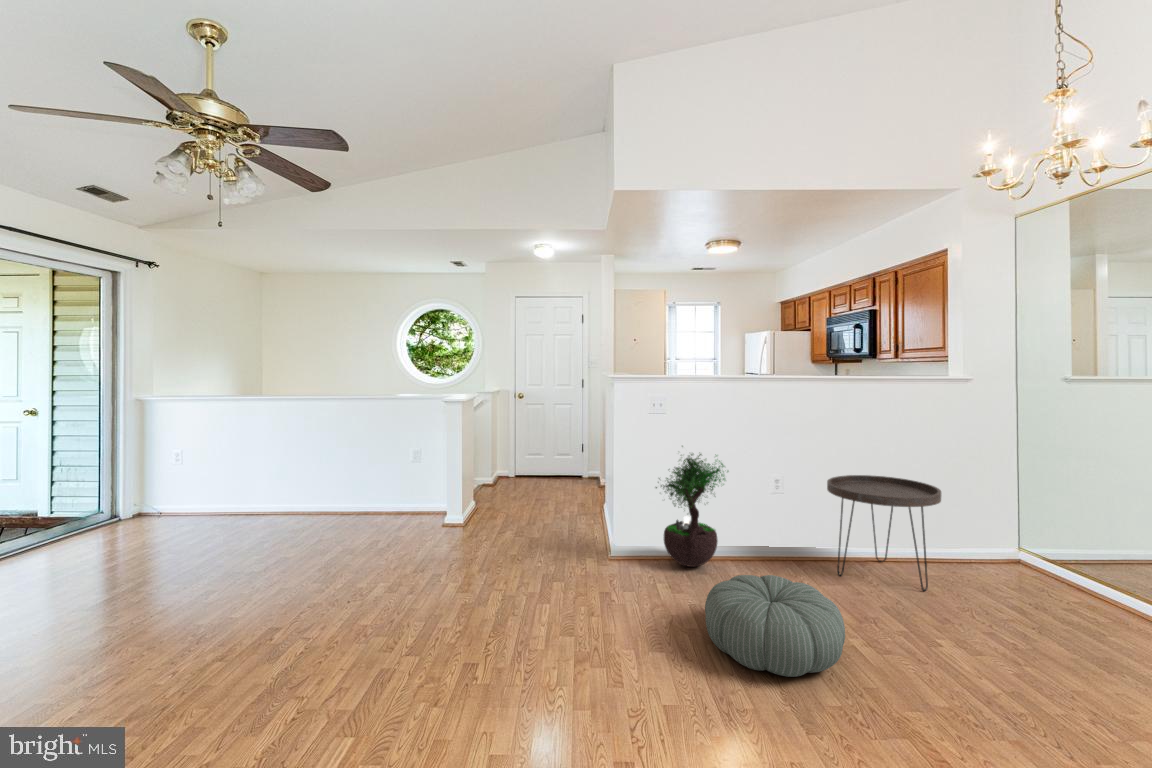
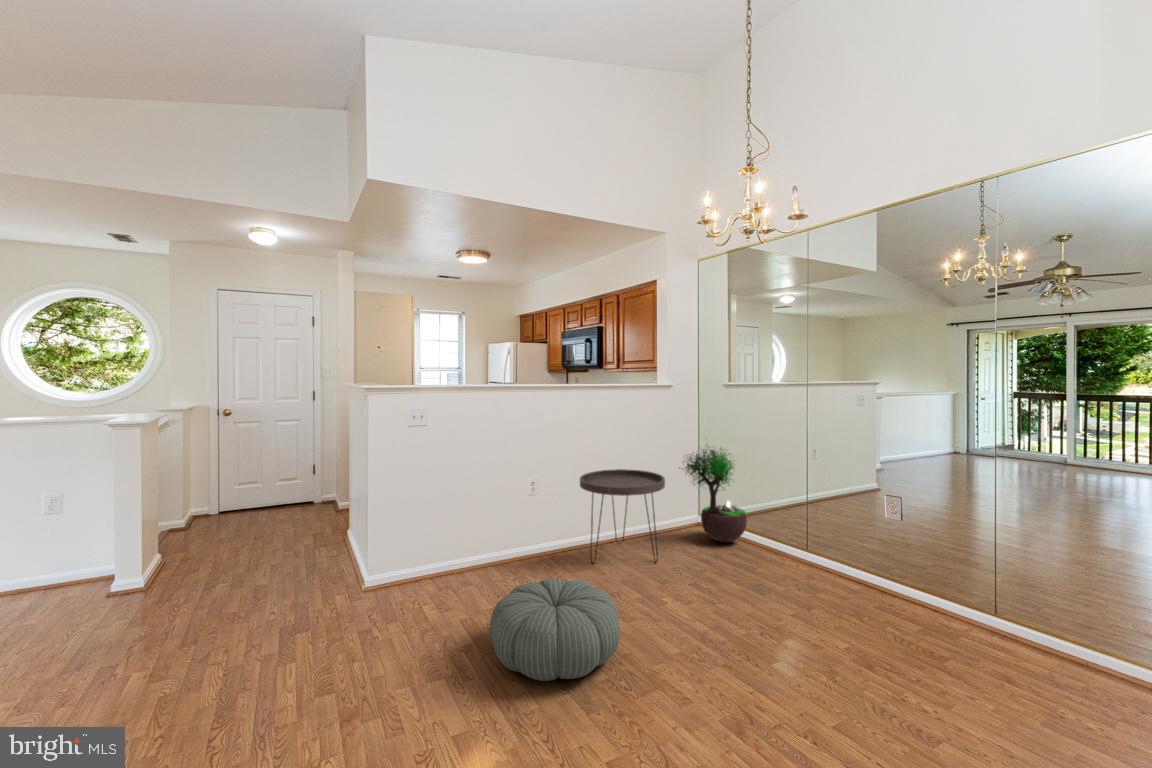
potted tree: present [656,446,725,567] -> present [679,448,747,542]

